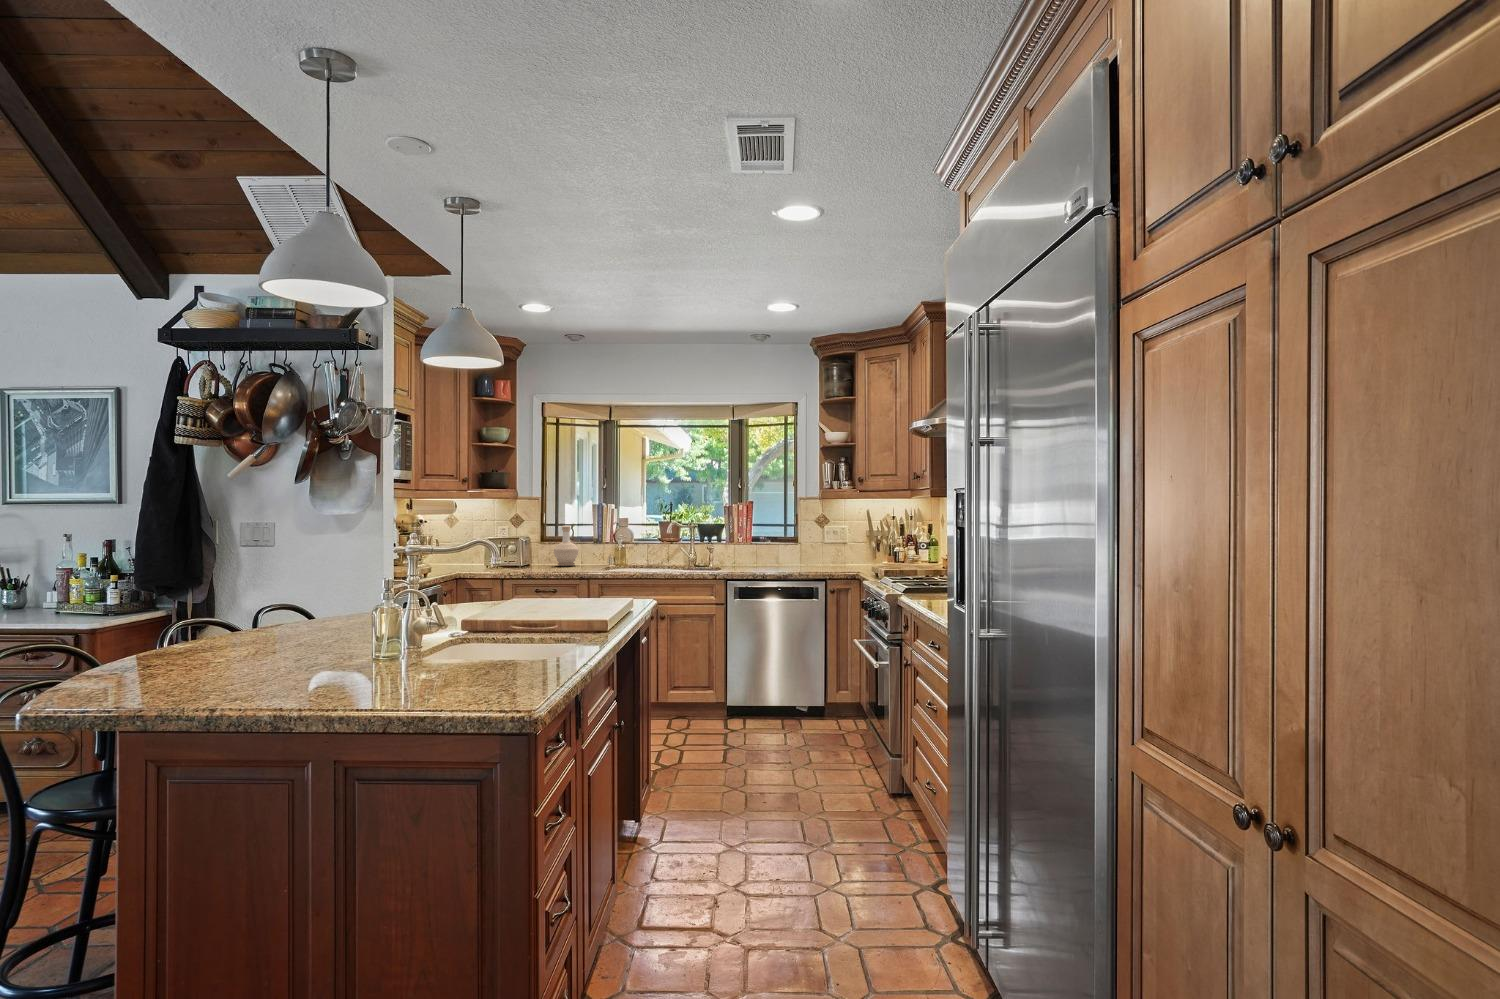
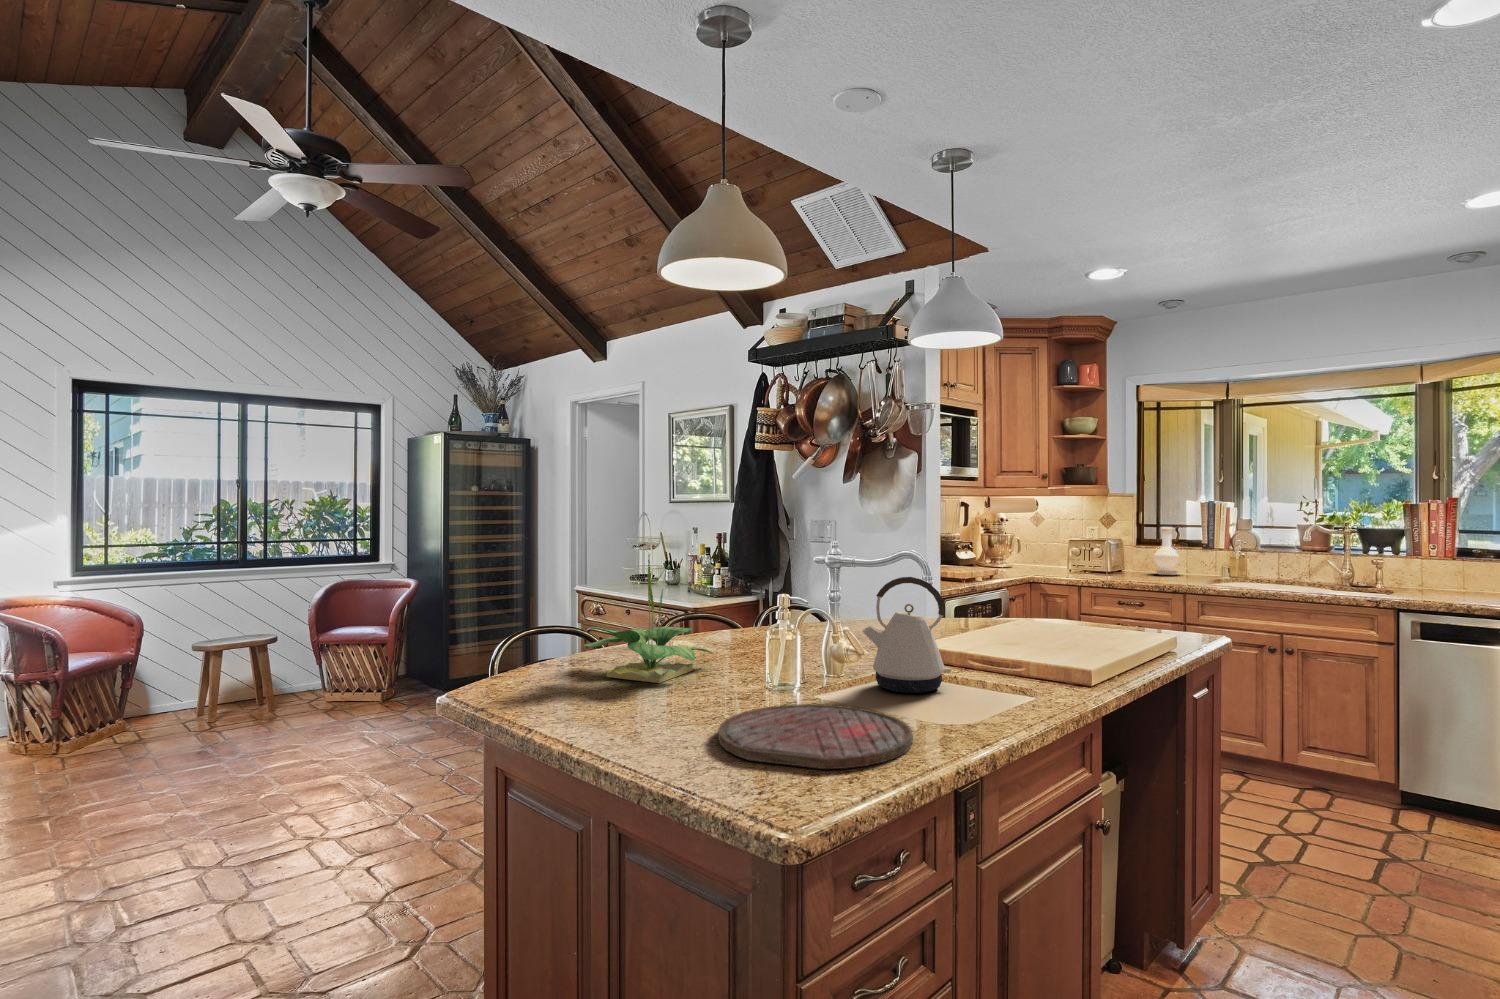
potted plant: none [129,545,274,680] -> present [583,555,713,683]
kettle: none [448,556,520,651] -> present [862,577,951,693]
cutting board: none [375,661,544,702] -> present [718,704,913,769]

